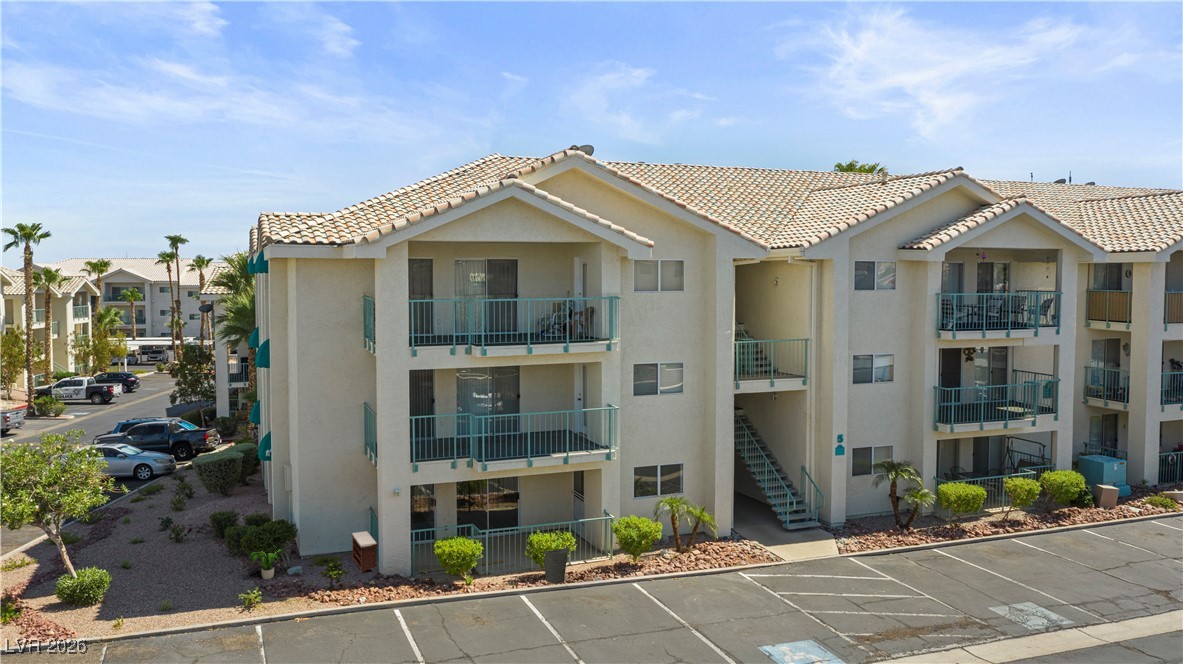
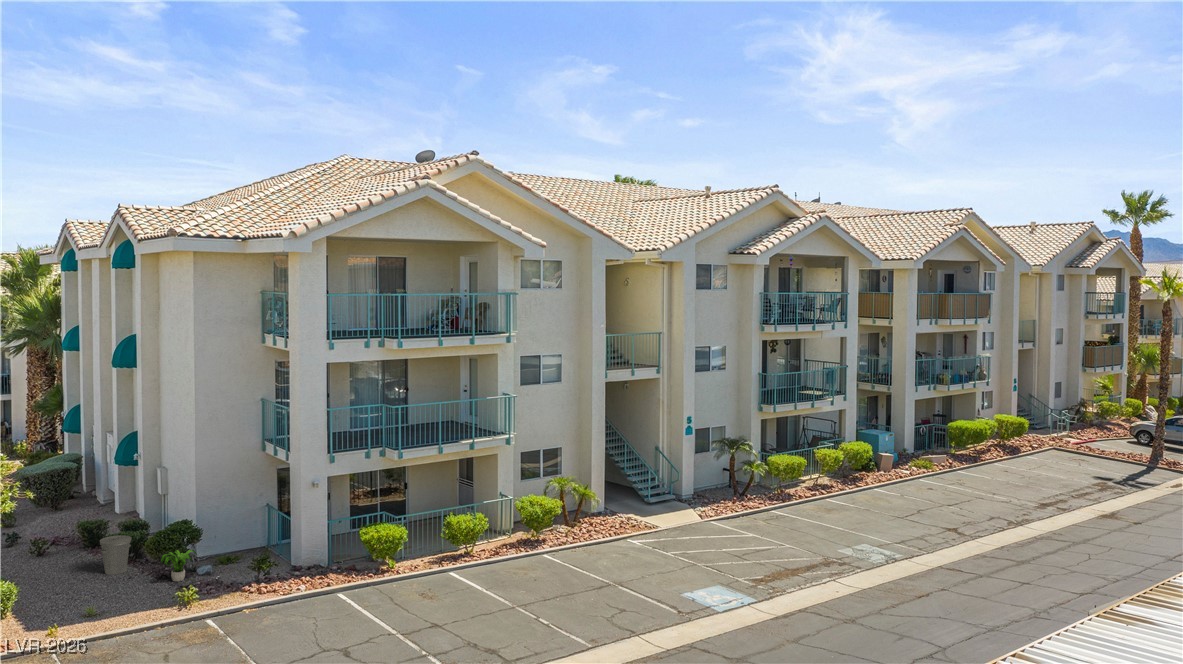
bench: present [352,531,378,573] -> none [257,528,293,568]
trash can: present [543,547,569,583] -> present [100,535,131,575]

